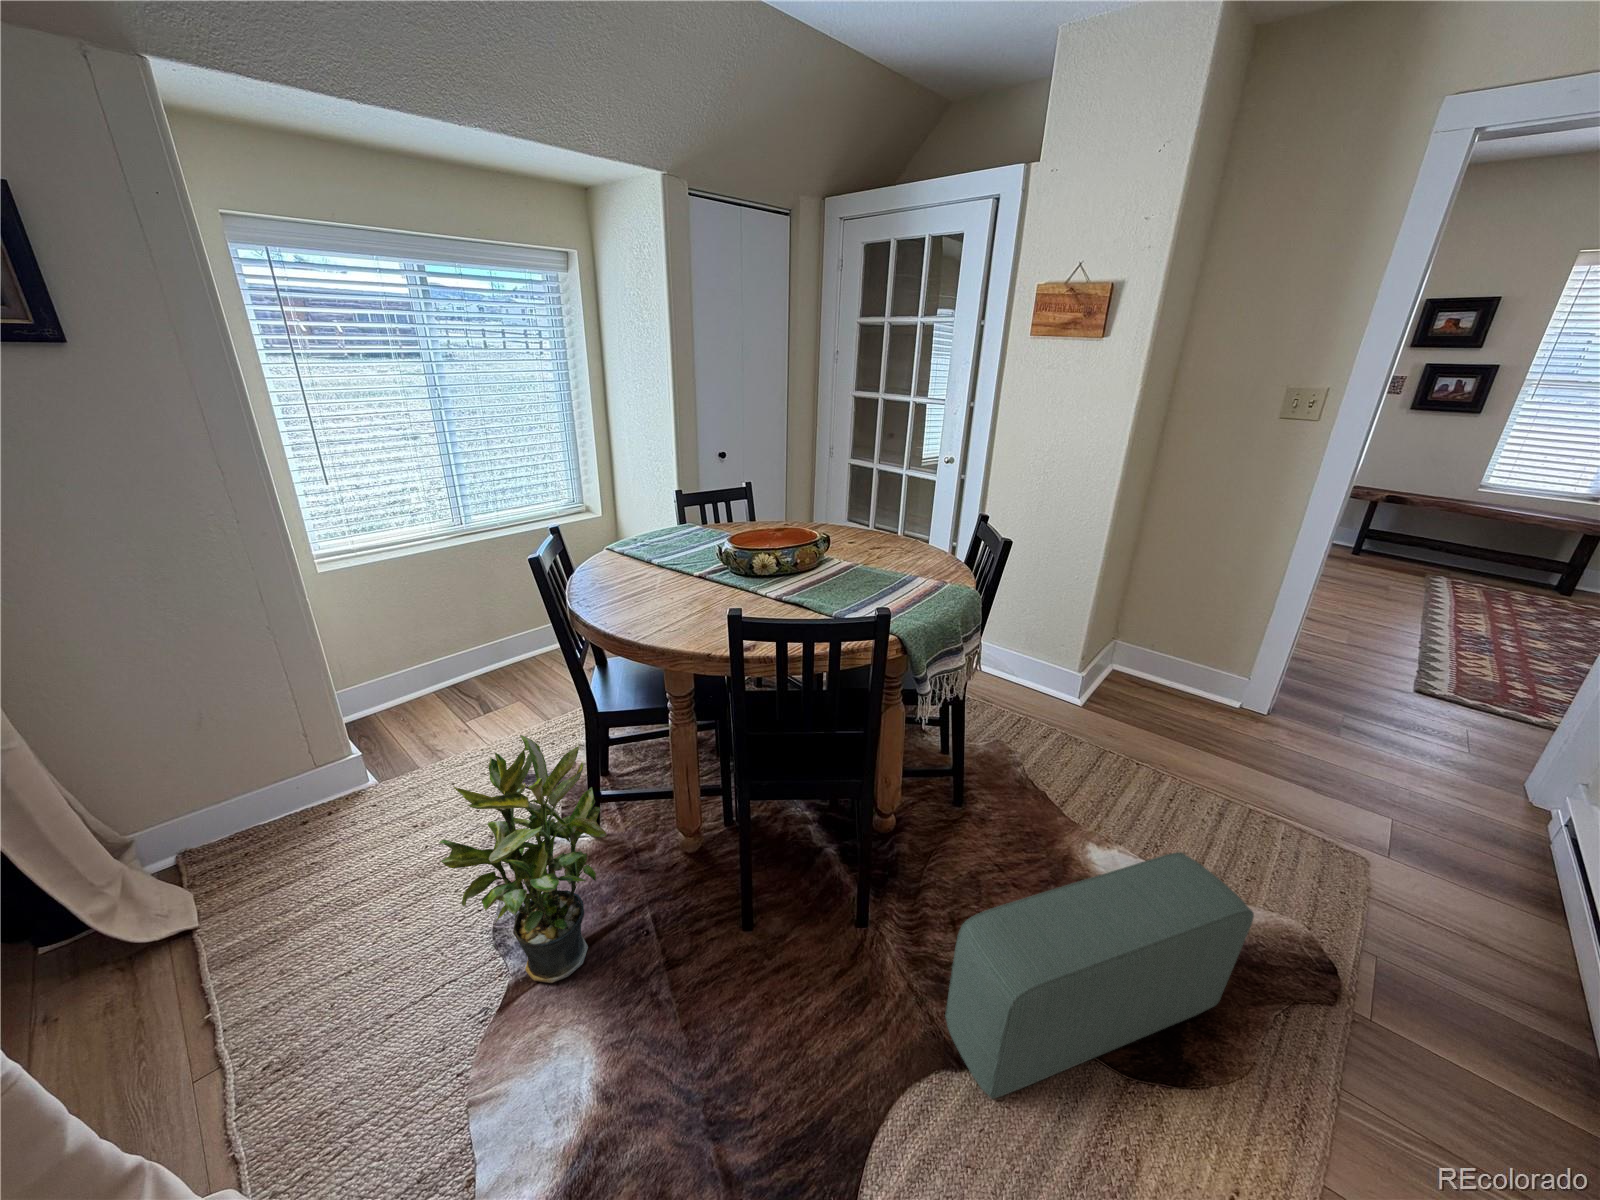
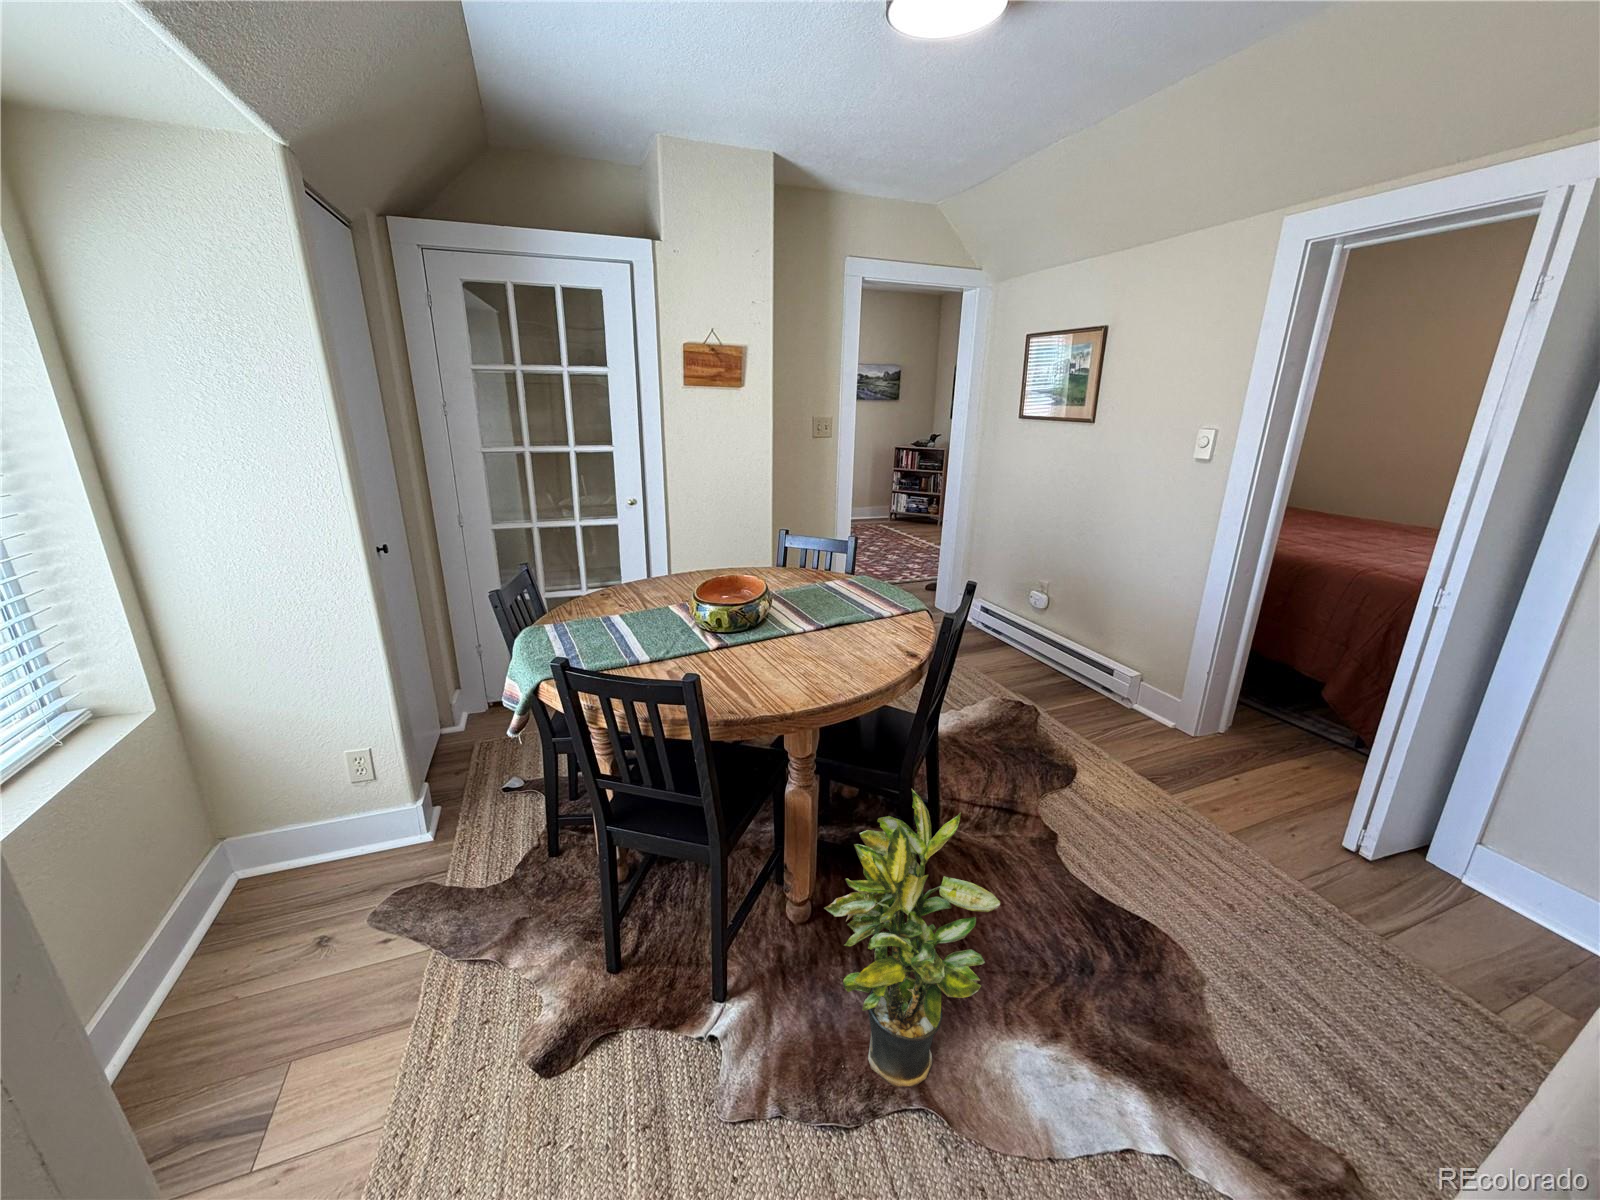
pouf: present [945,852,1254,1099] -> none [989,684,1088,846]

